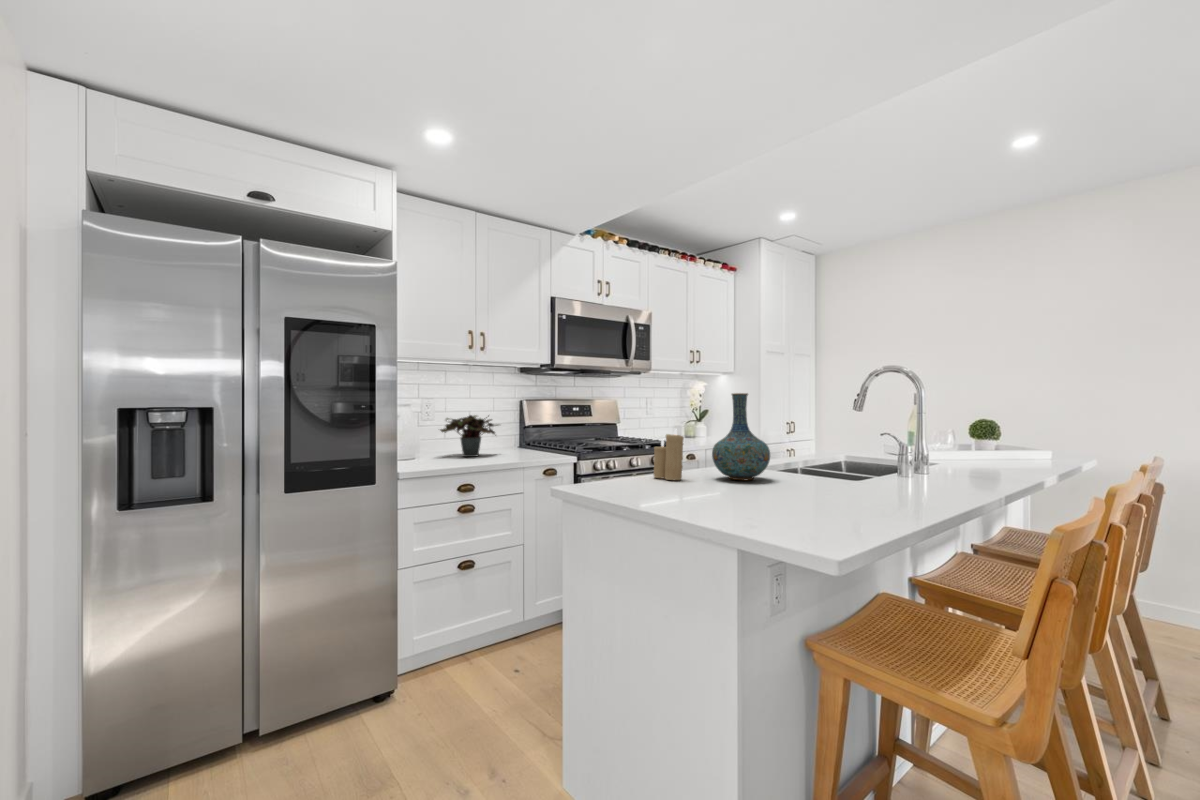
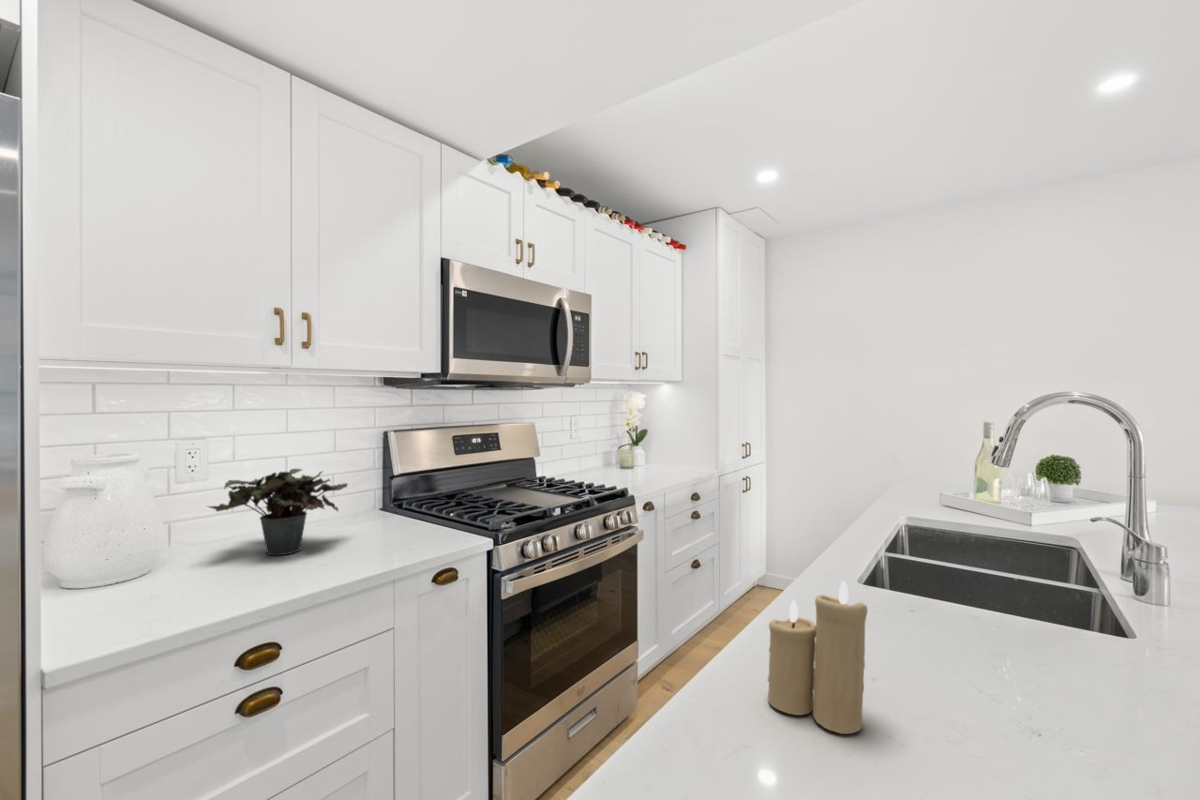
vase: present [712,393,770,481] -> none [900,477,1074,709]

